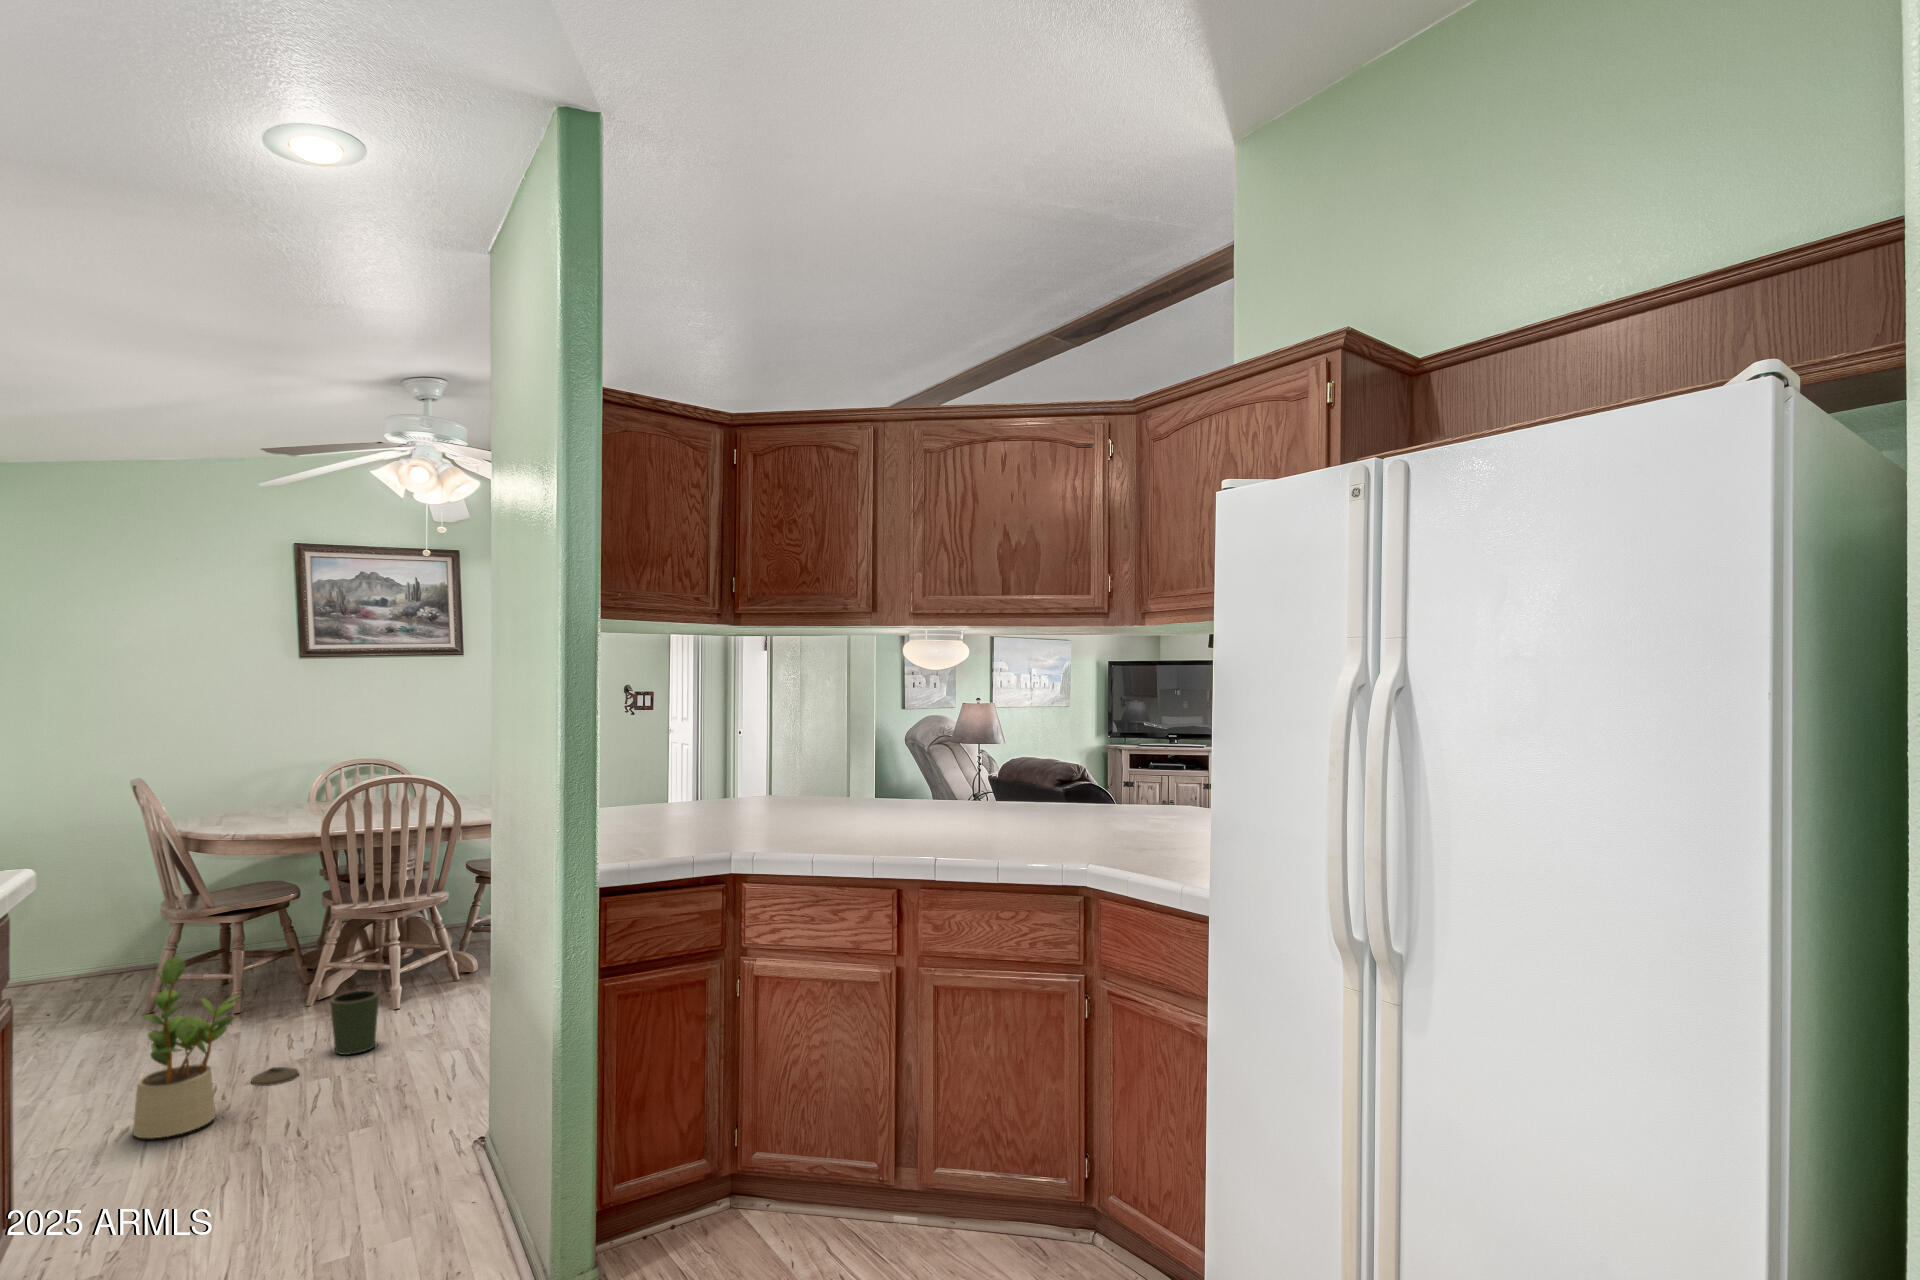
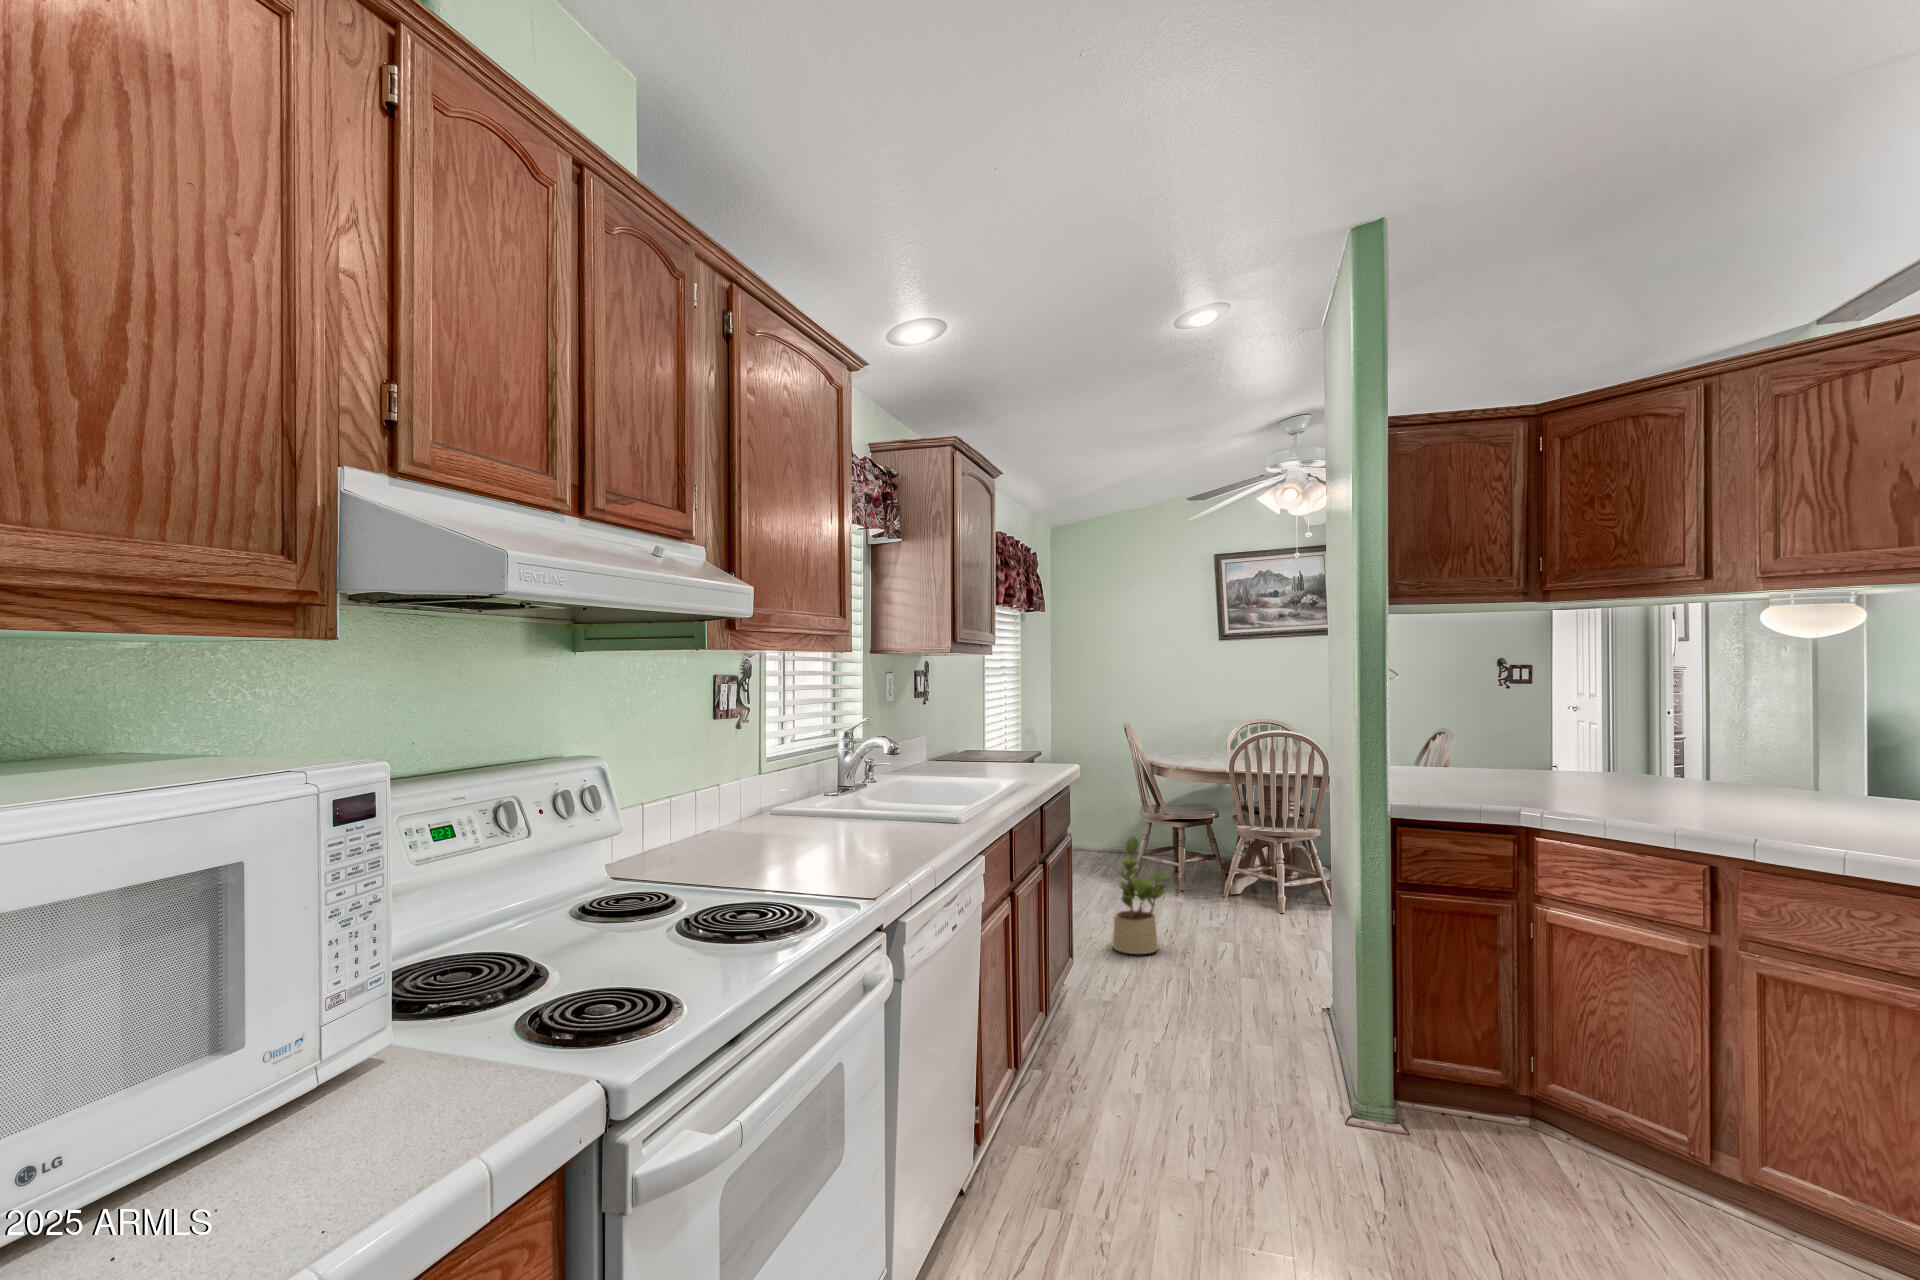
trash can: present [251,990,379,1086] -> none [1181,888,1265,941]

